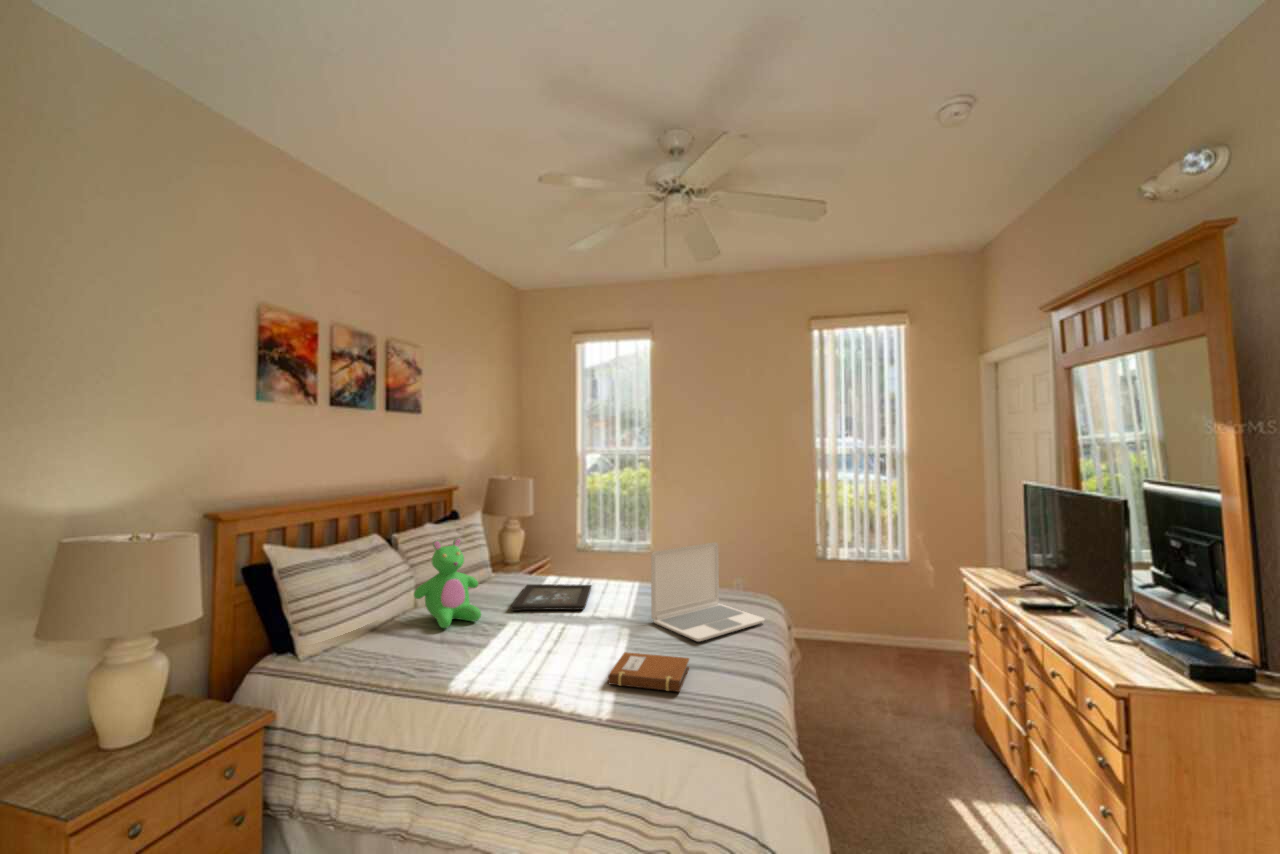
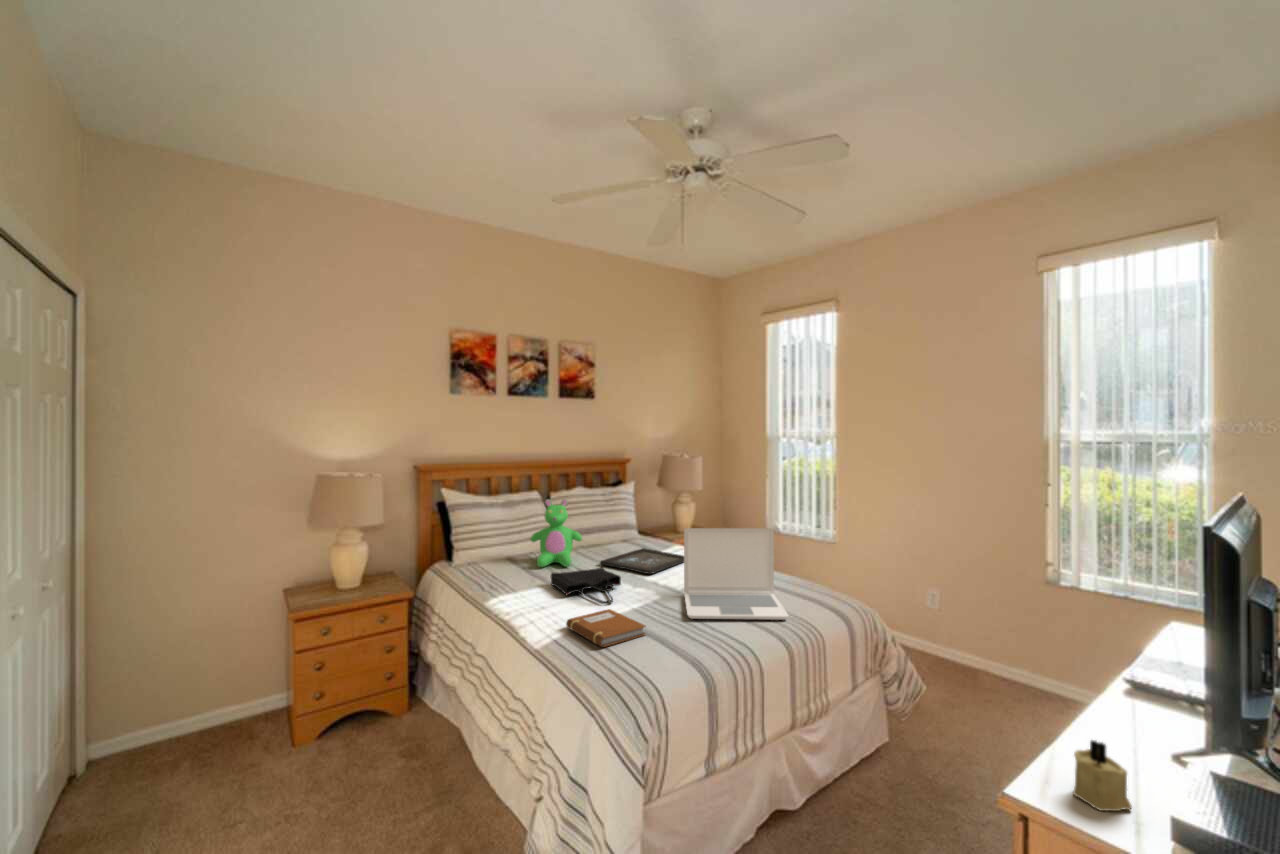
tote bag: none [496,612,602,652] -> present [550,567,621,604]
candle: none [1119,639,1153,681] -> present [1073,740,1131,811]

